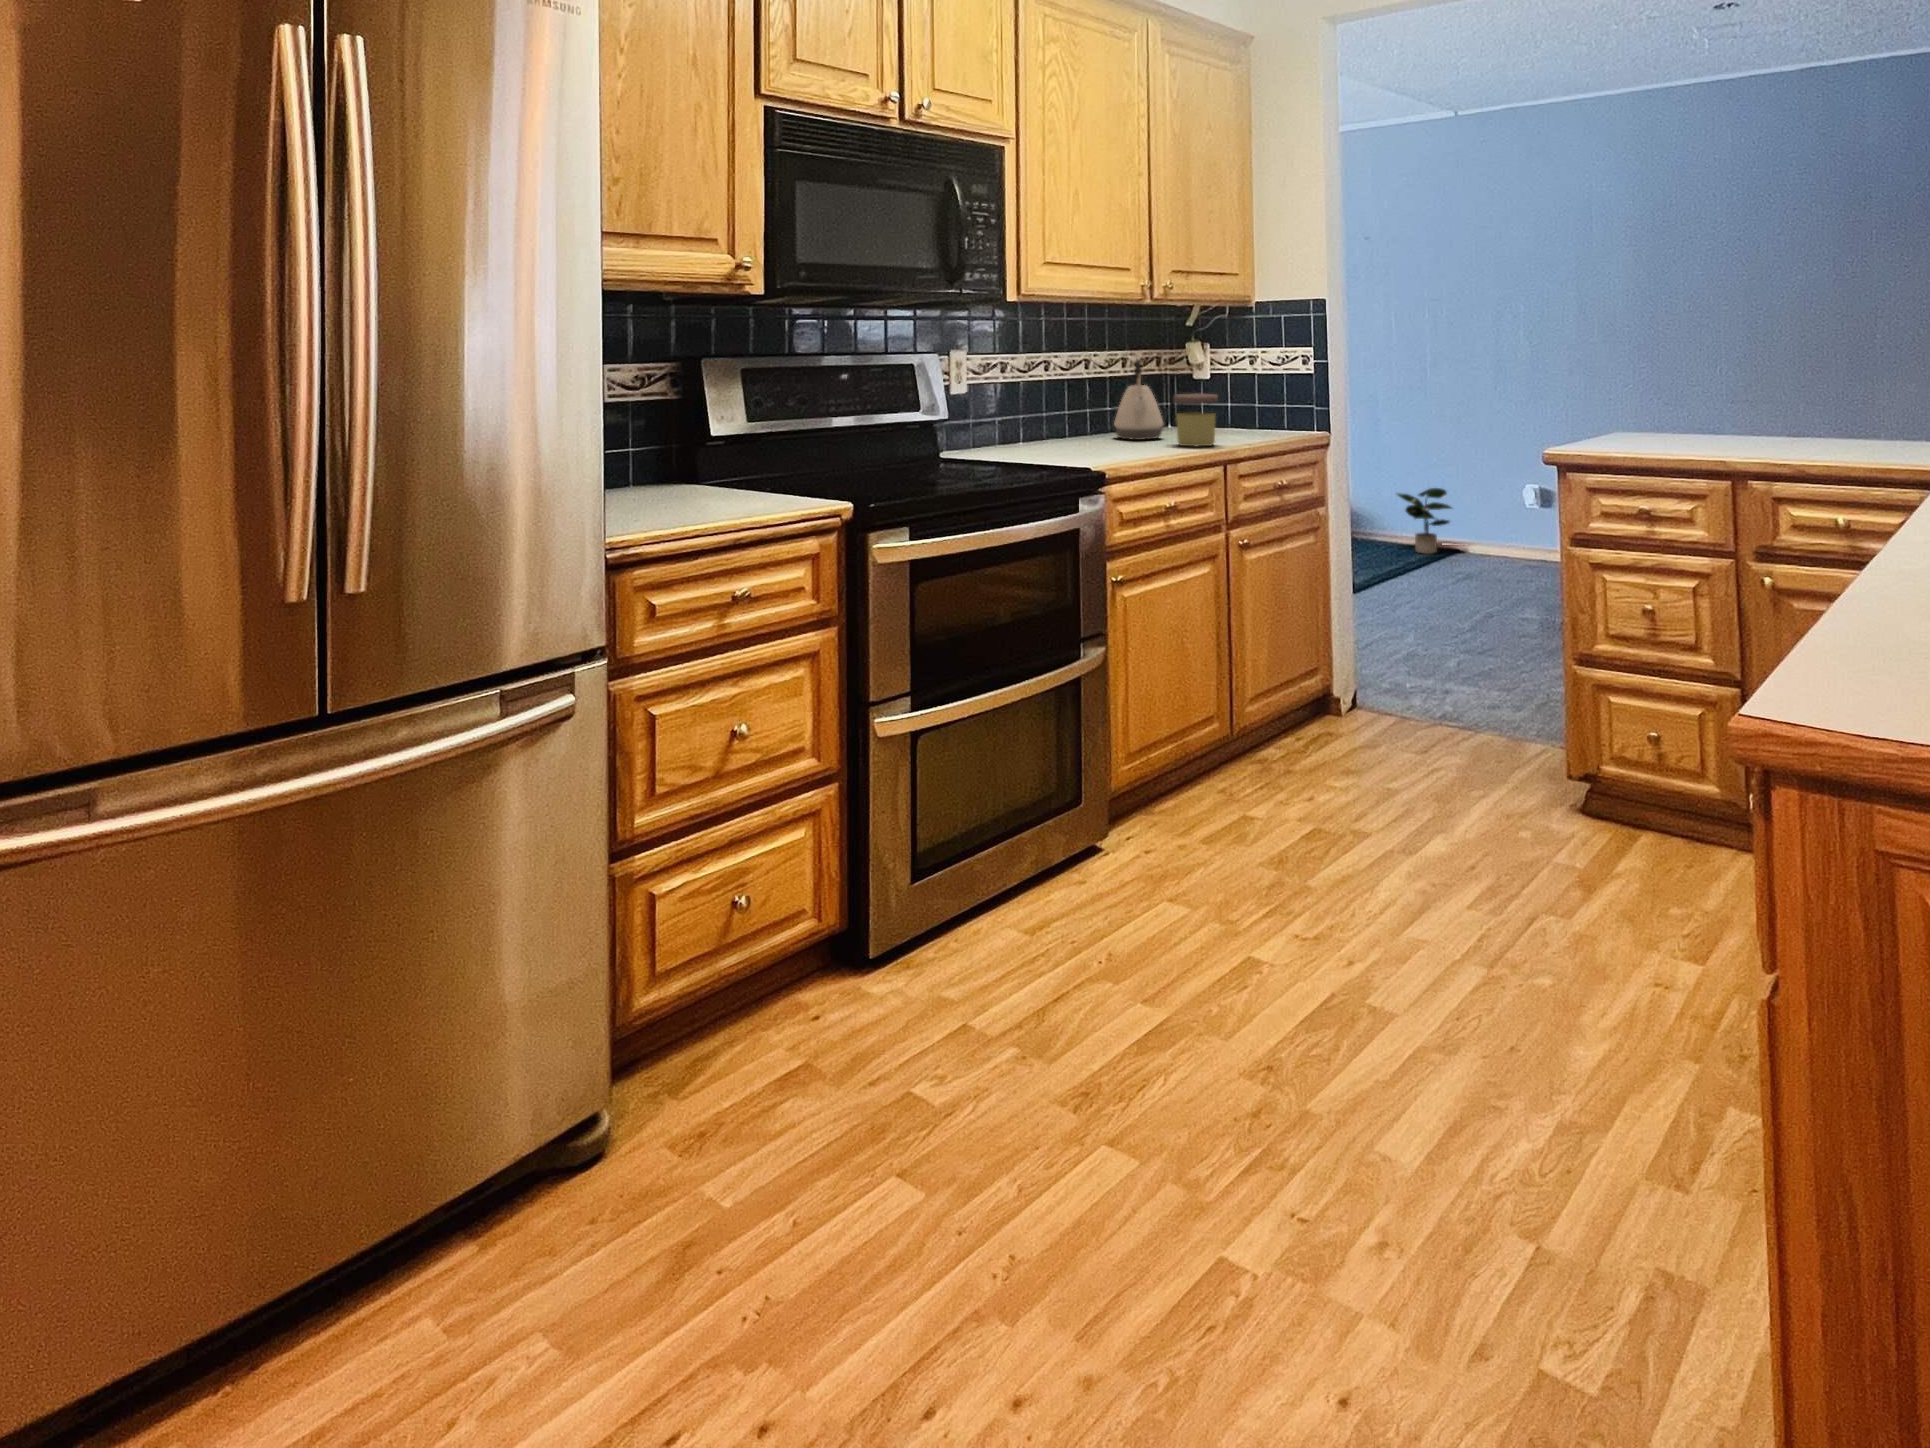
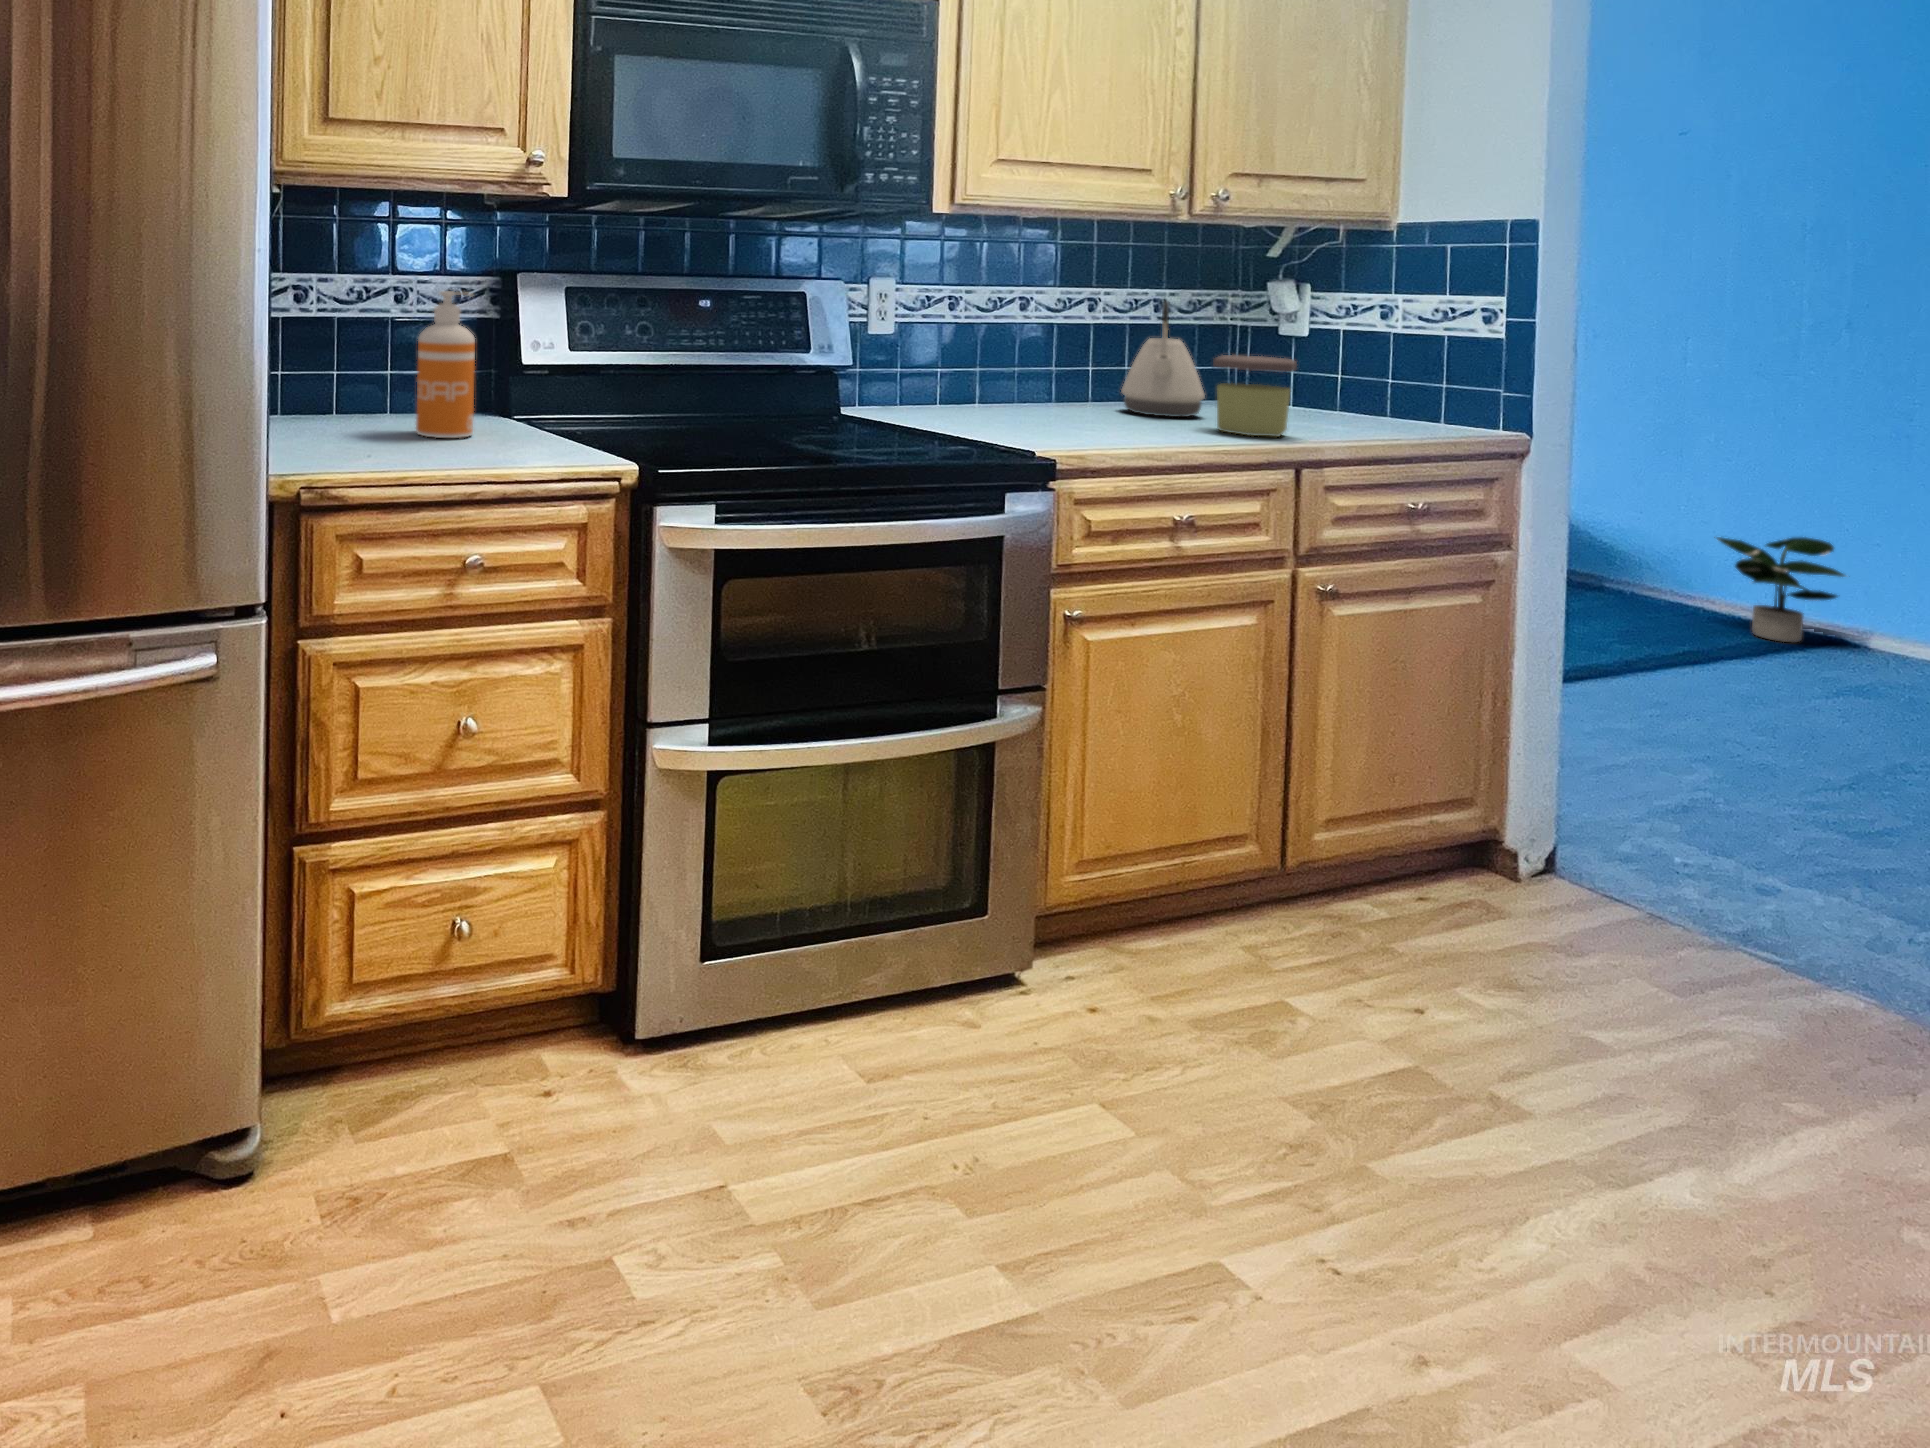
soap dispenser: none [646,376,698,502] -> present [416,291,475,438]

